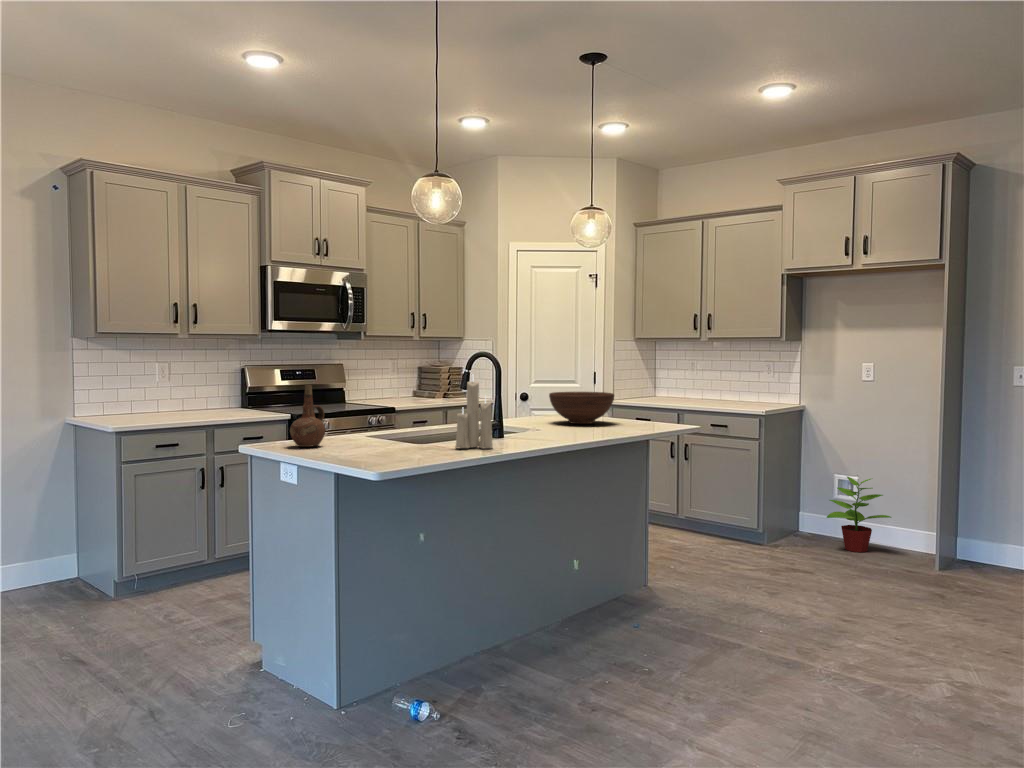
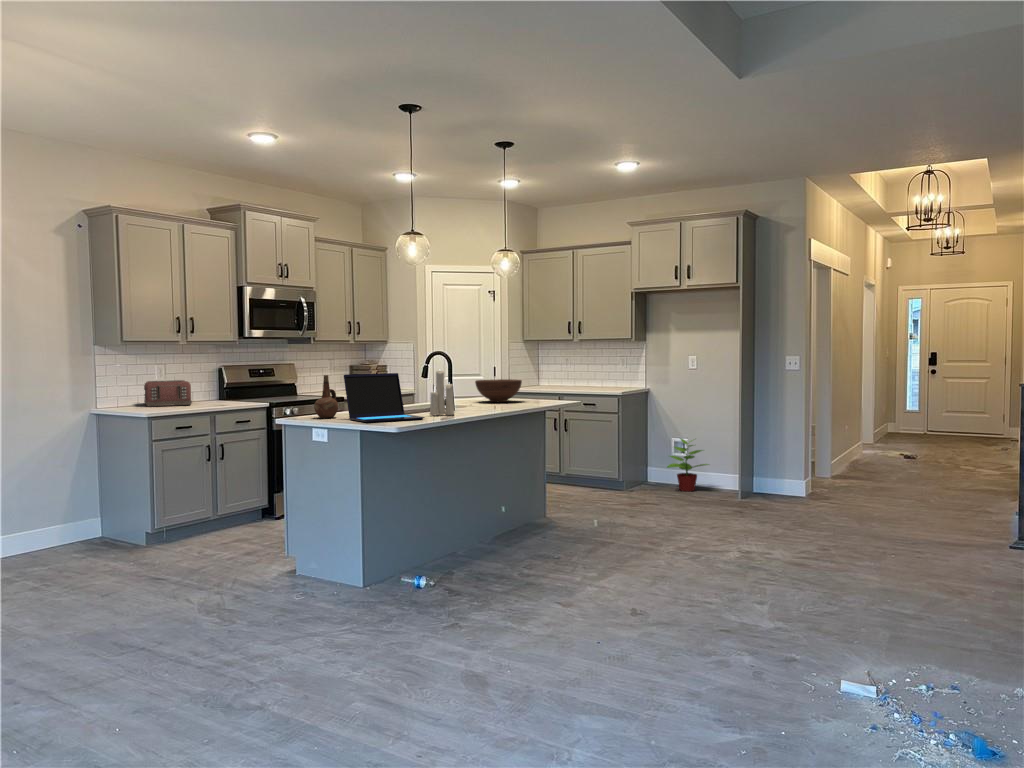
toaster: none [134,383,196,416] -> present [144,380,192,406]
laptop: none [328,384,438,461] -> present [344,373,425,423]

